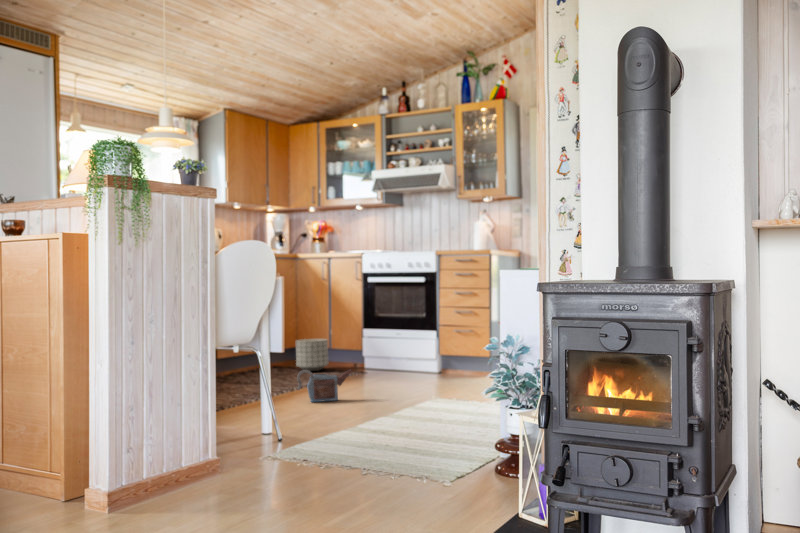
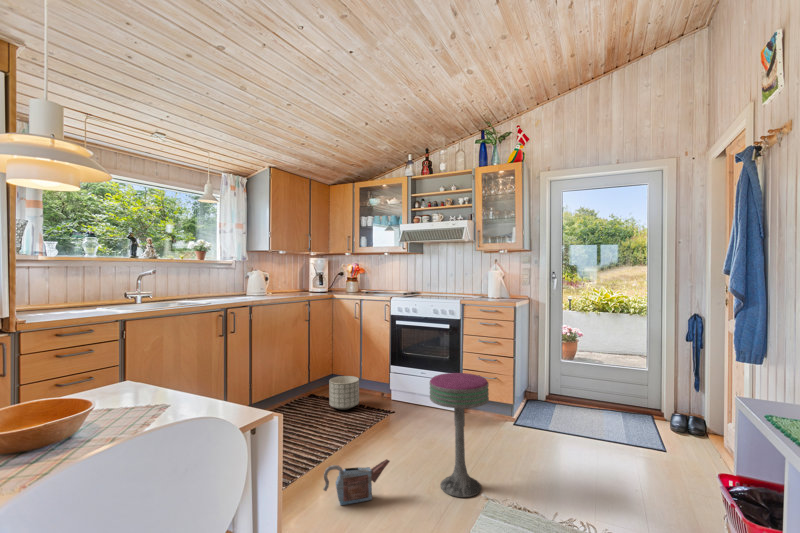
bar stool: none [388,301,439,399] -> present [430,373,489,497]

